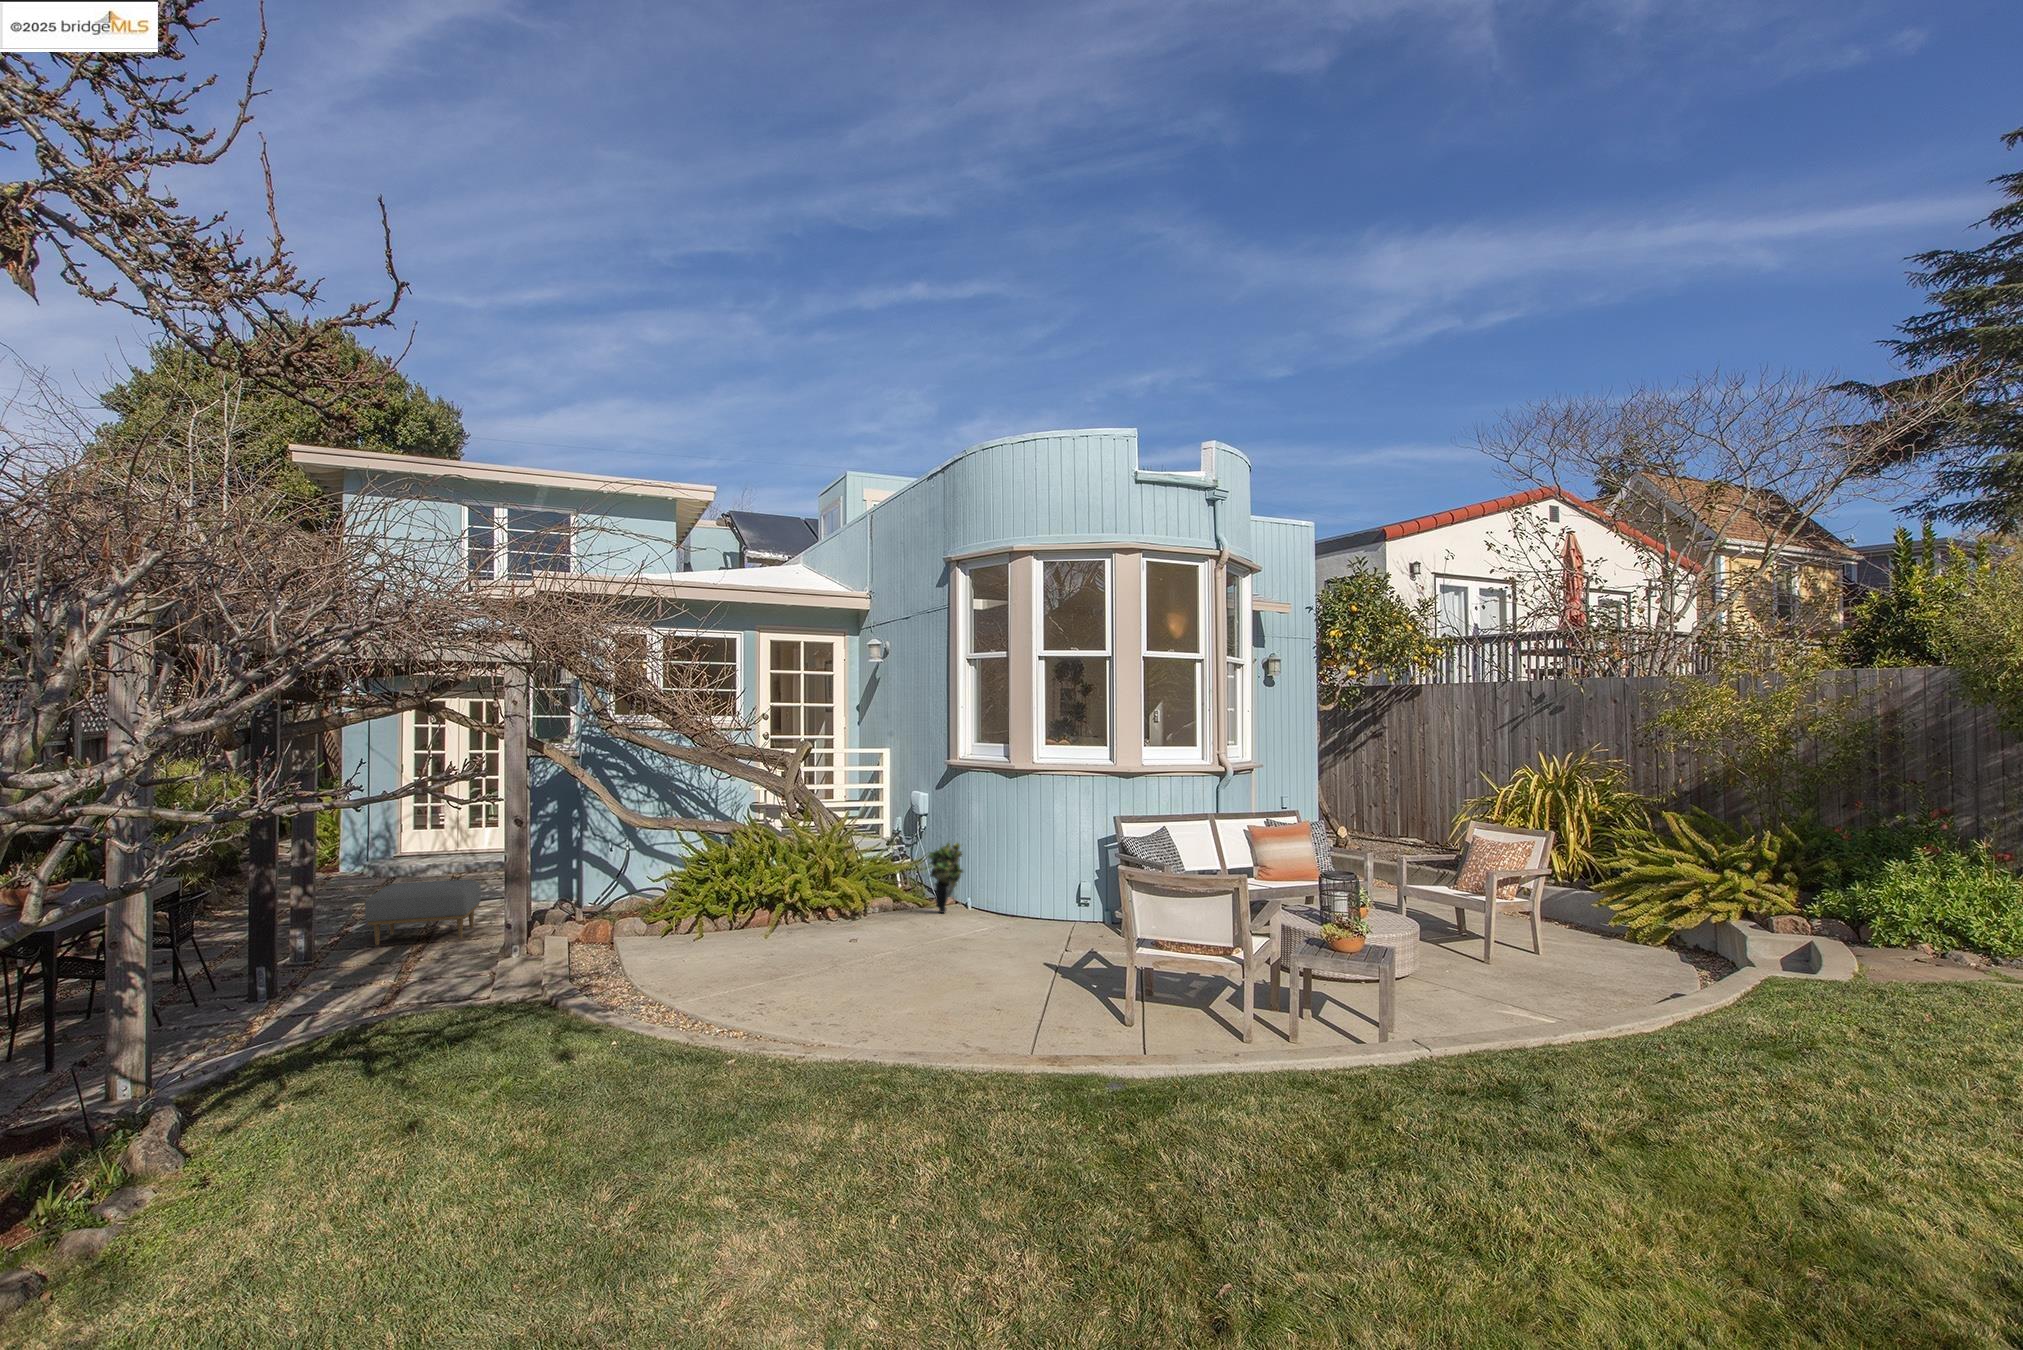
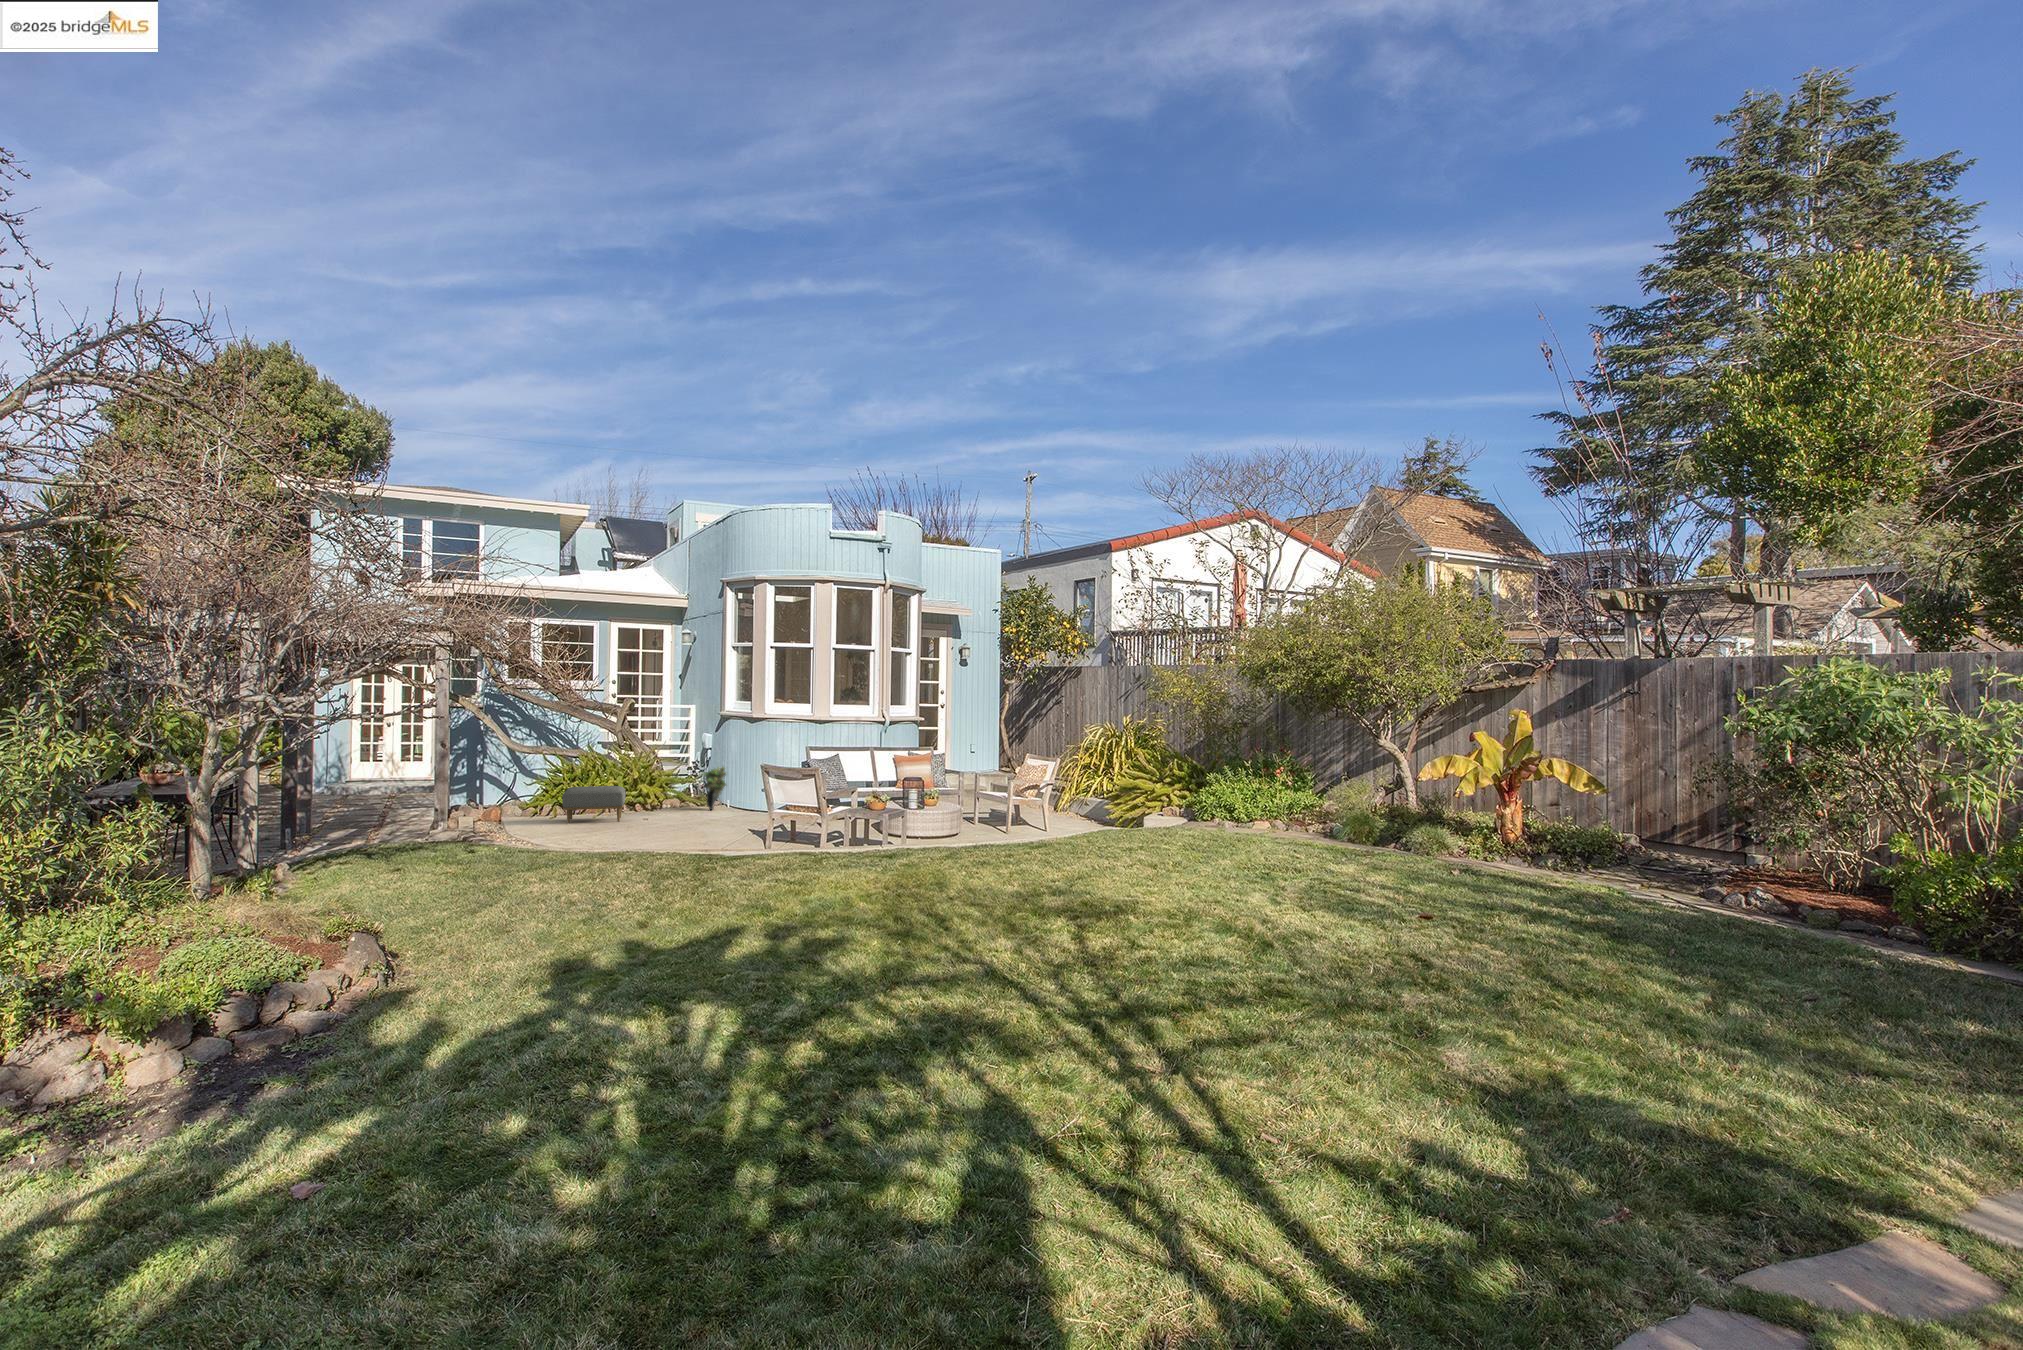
ottoman: present [365,880,481,945] -> present [562,786,626,823]

